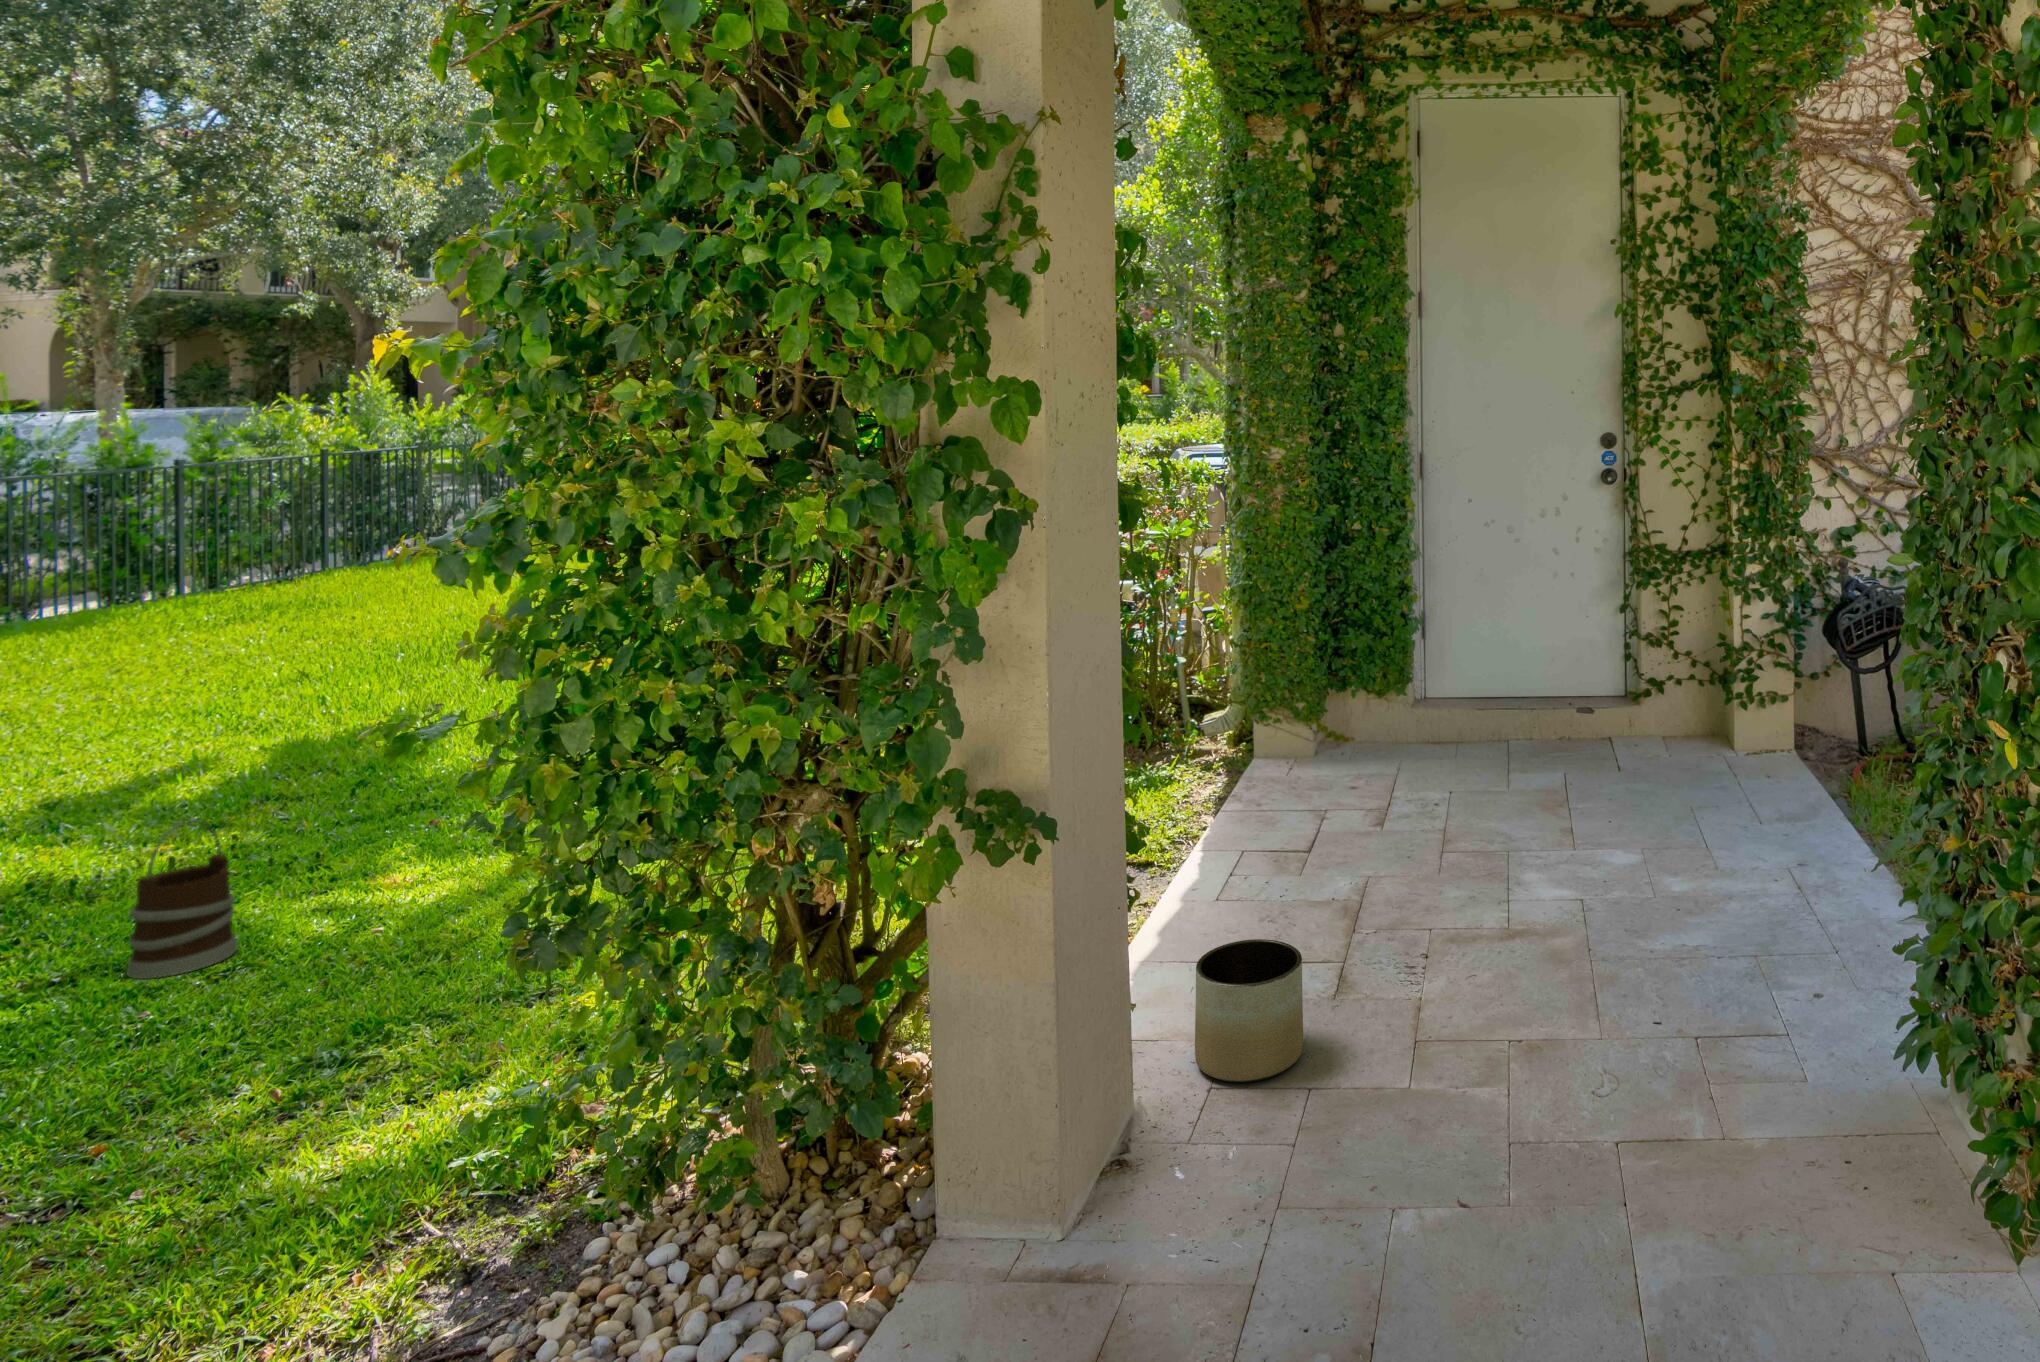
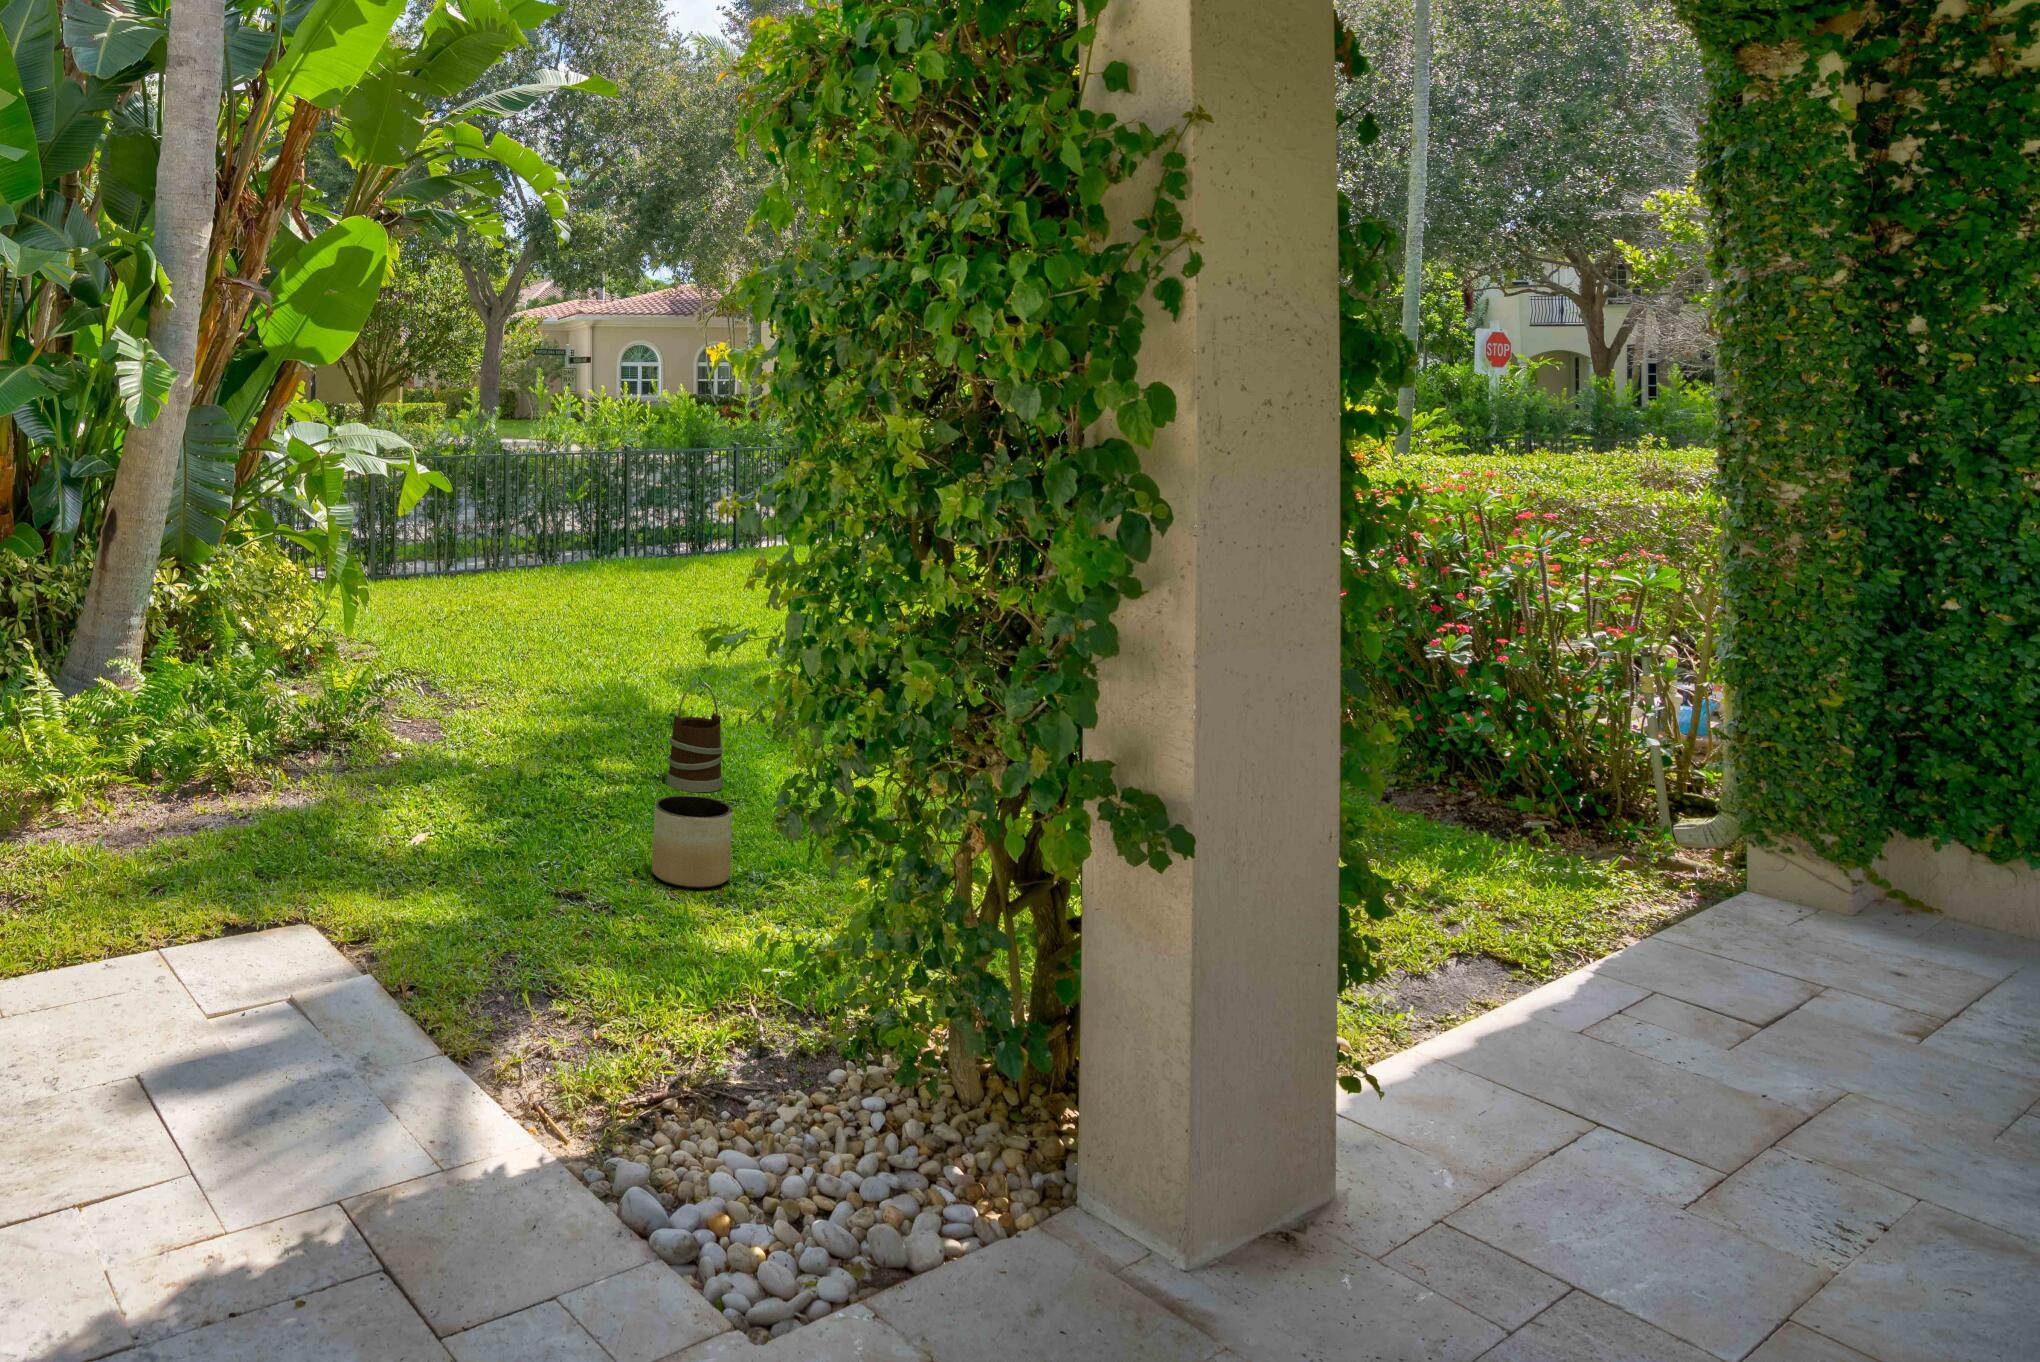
planter: present [1195,939,1303,1082] -> present [652,795,732,889]

